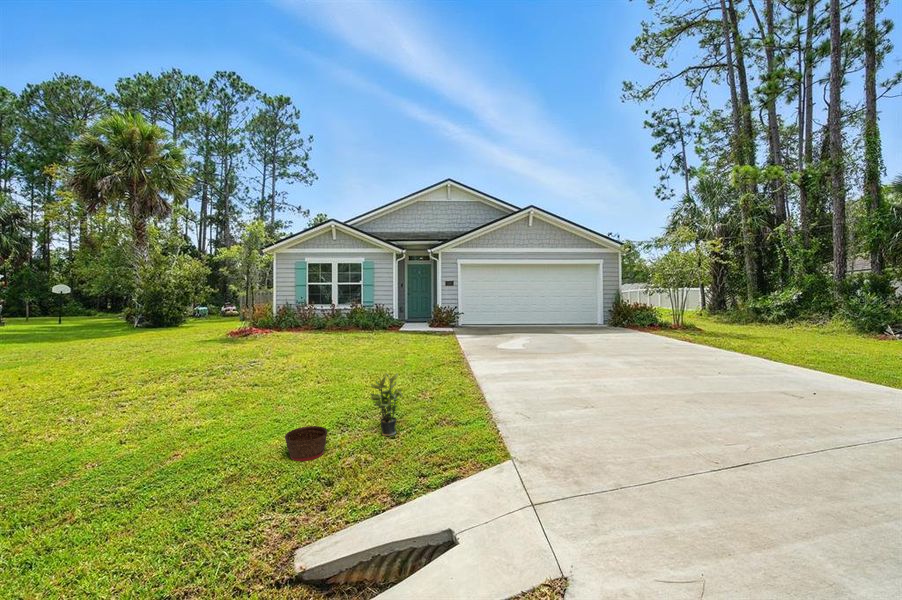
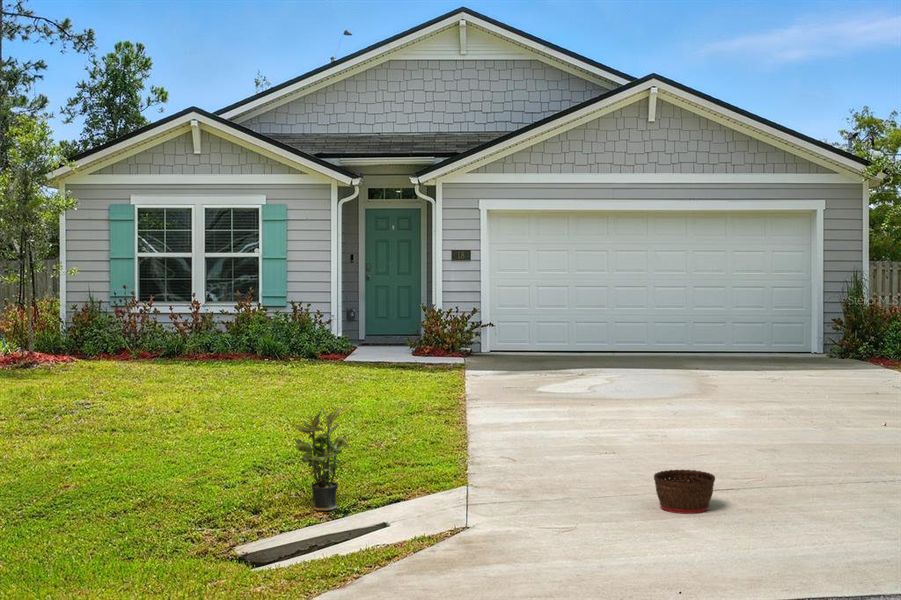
basket: present [285,426,327,461] -> present [654,469,715,514]

